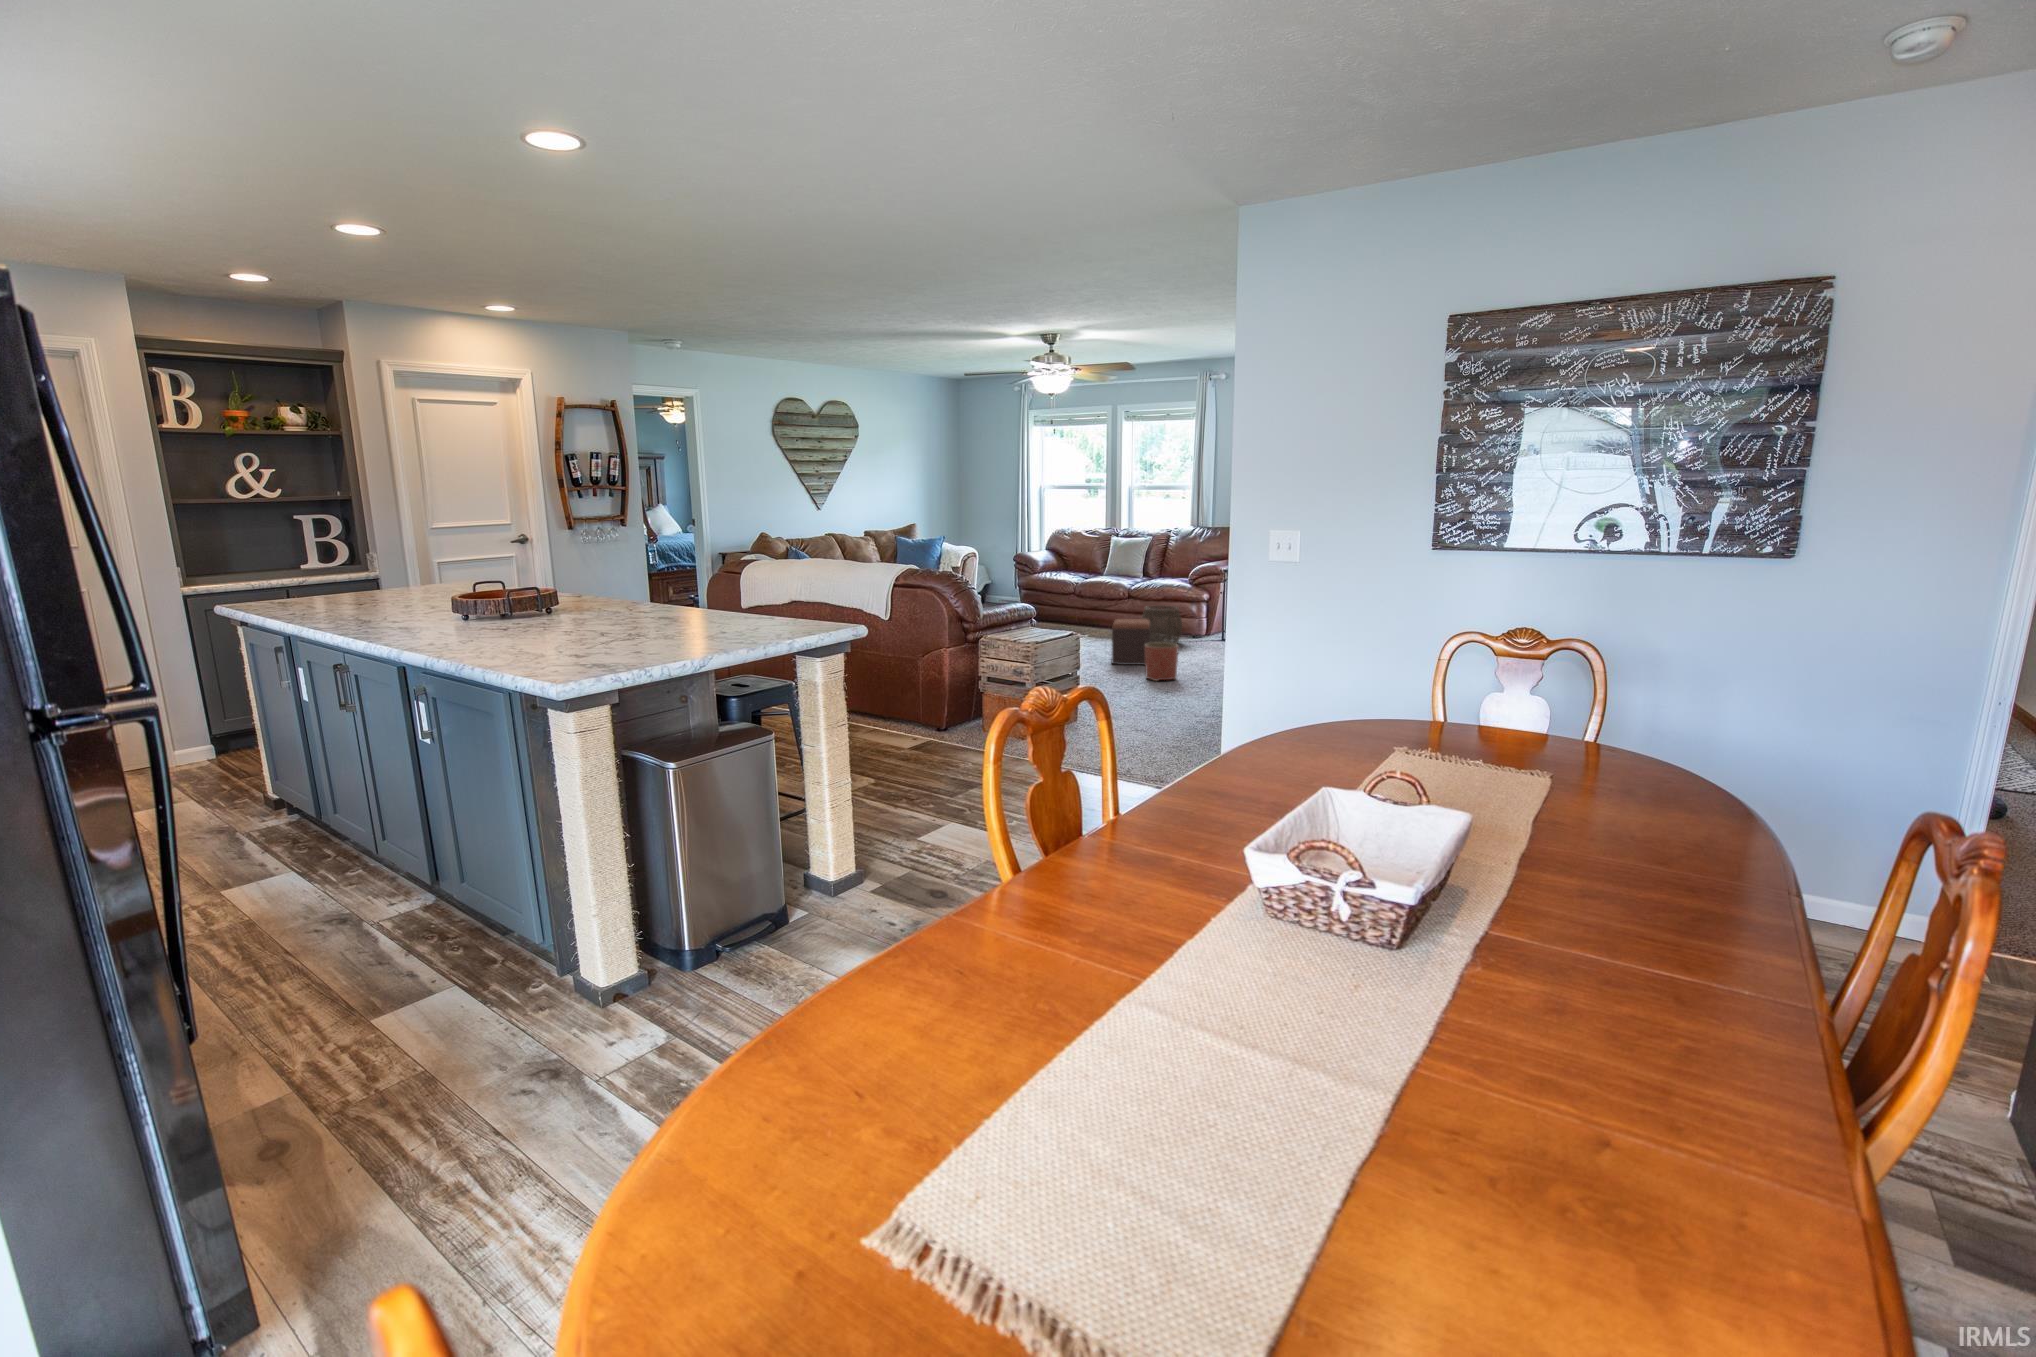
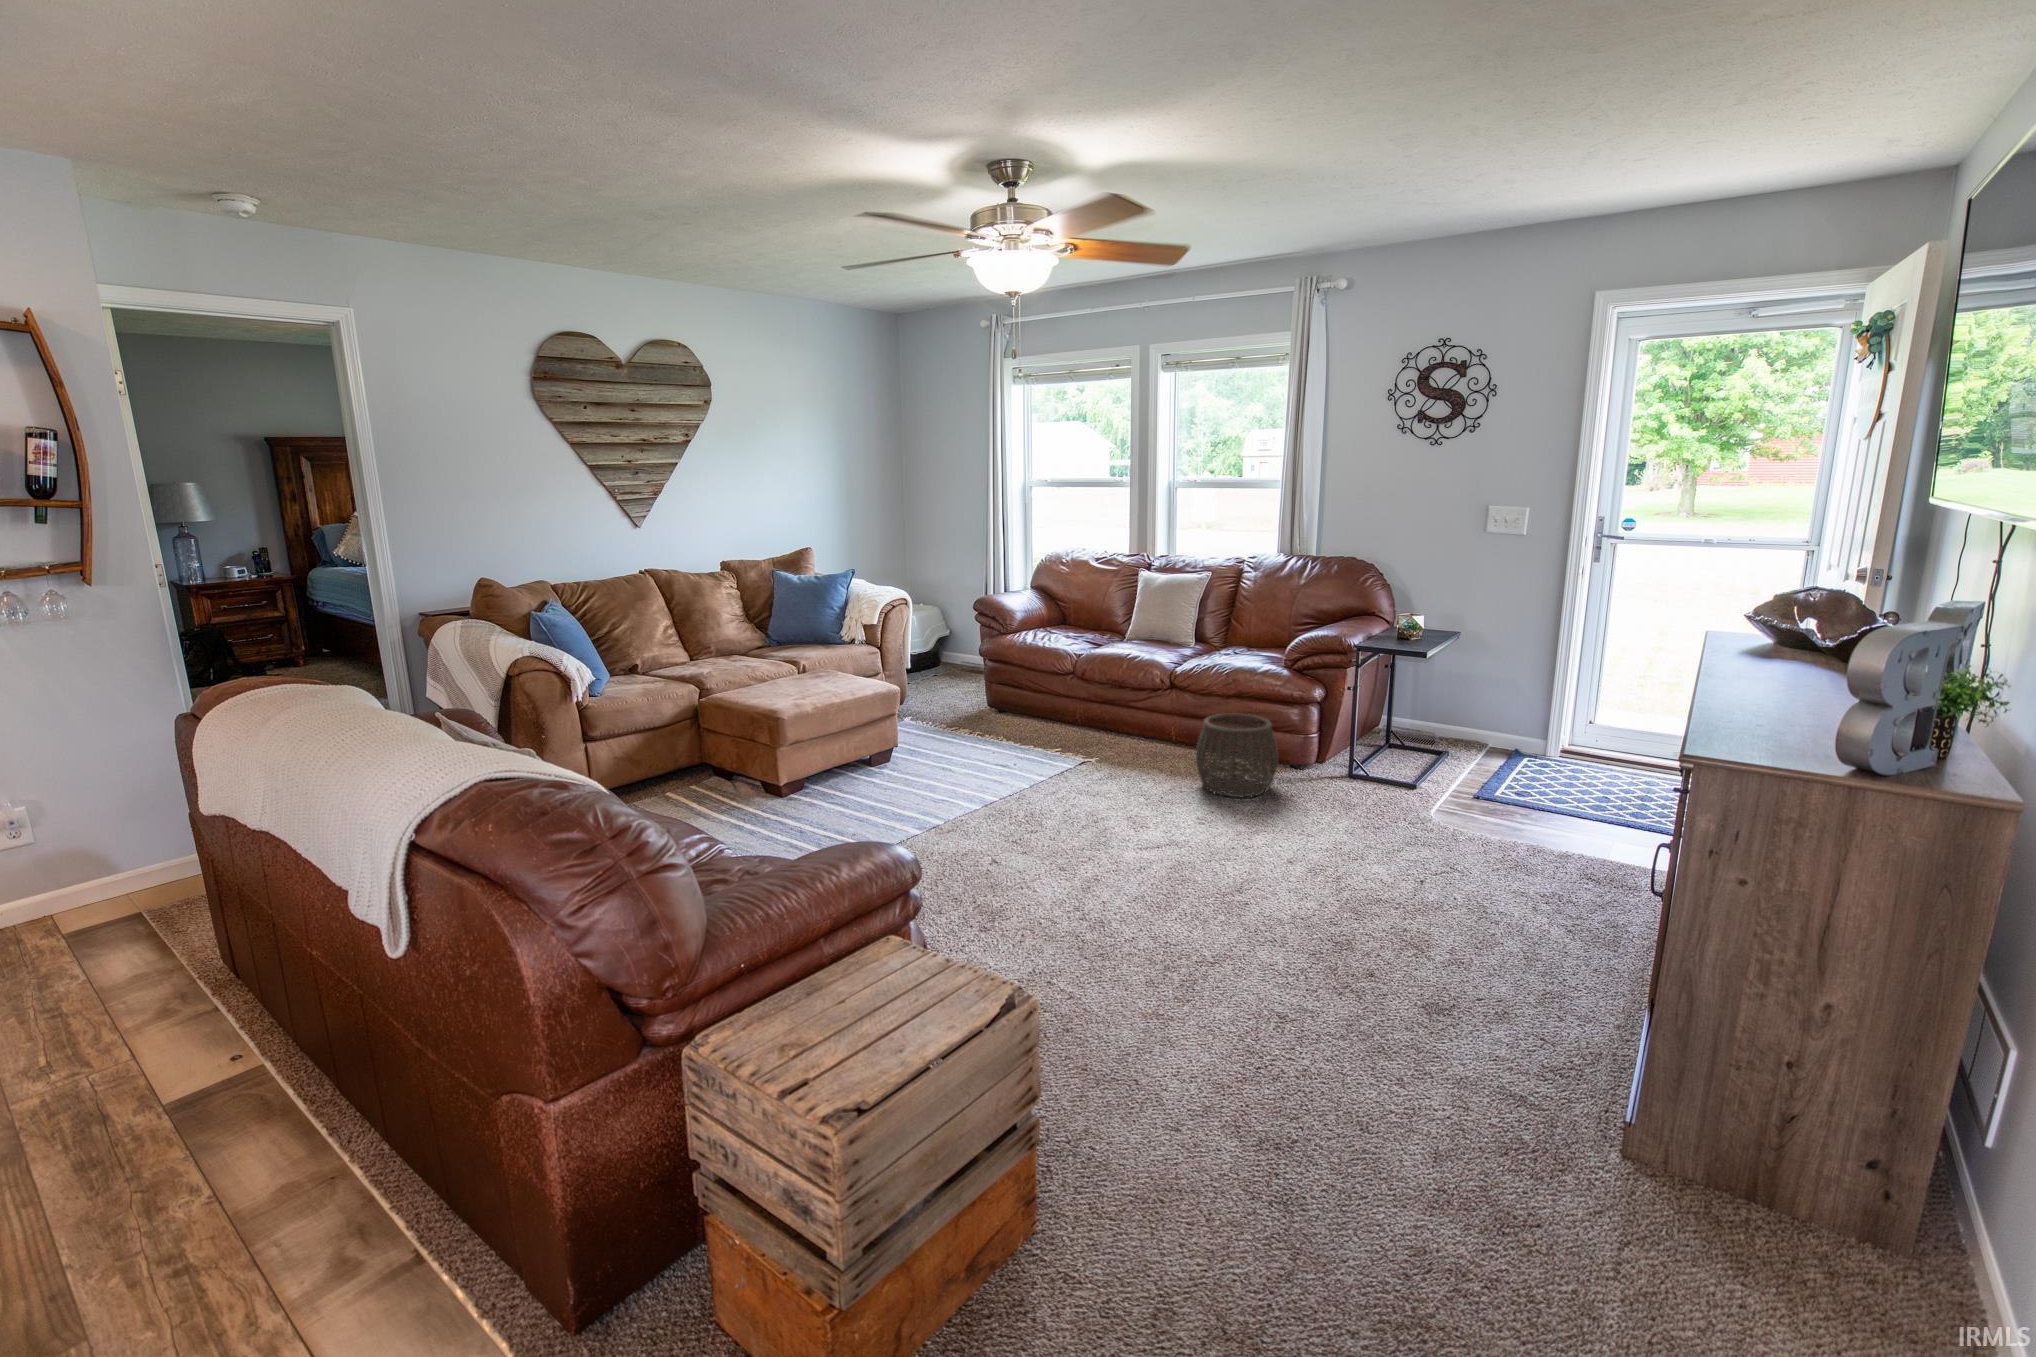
footstool: present [1112,619,1150,665] -> none [1140,768,1225,880]
planter: present [1145,642,1179,681] -> none [1220,859,1302,967]

